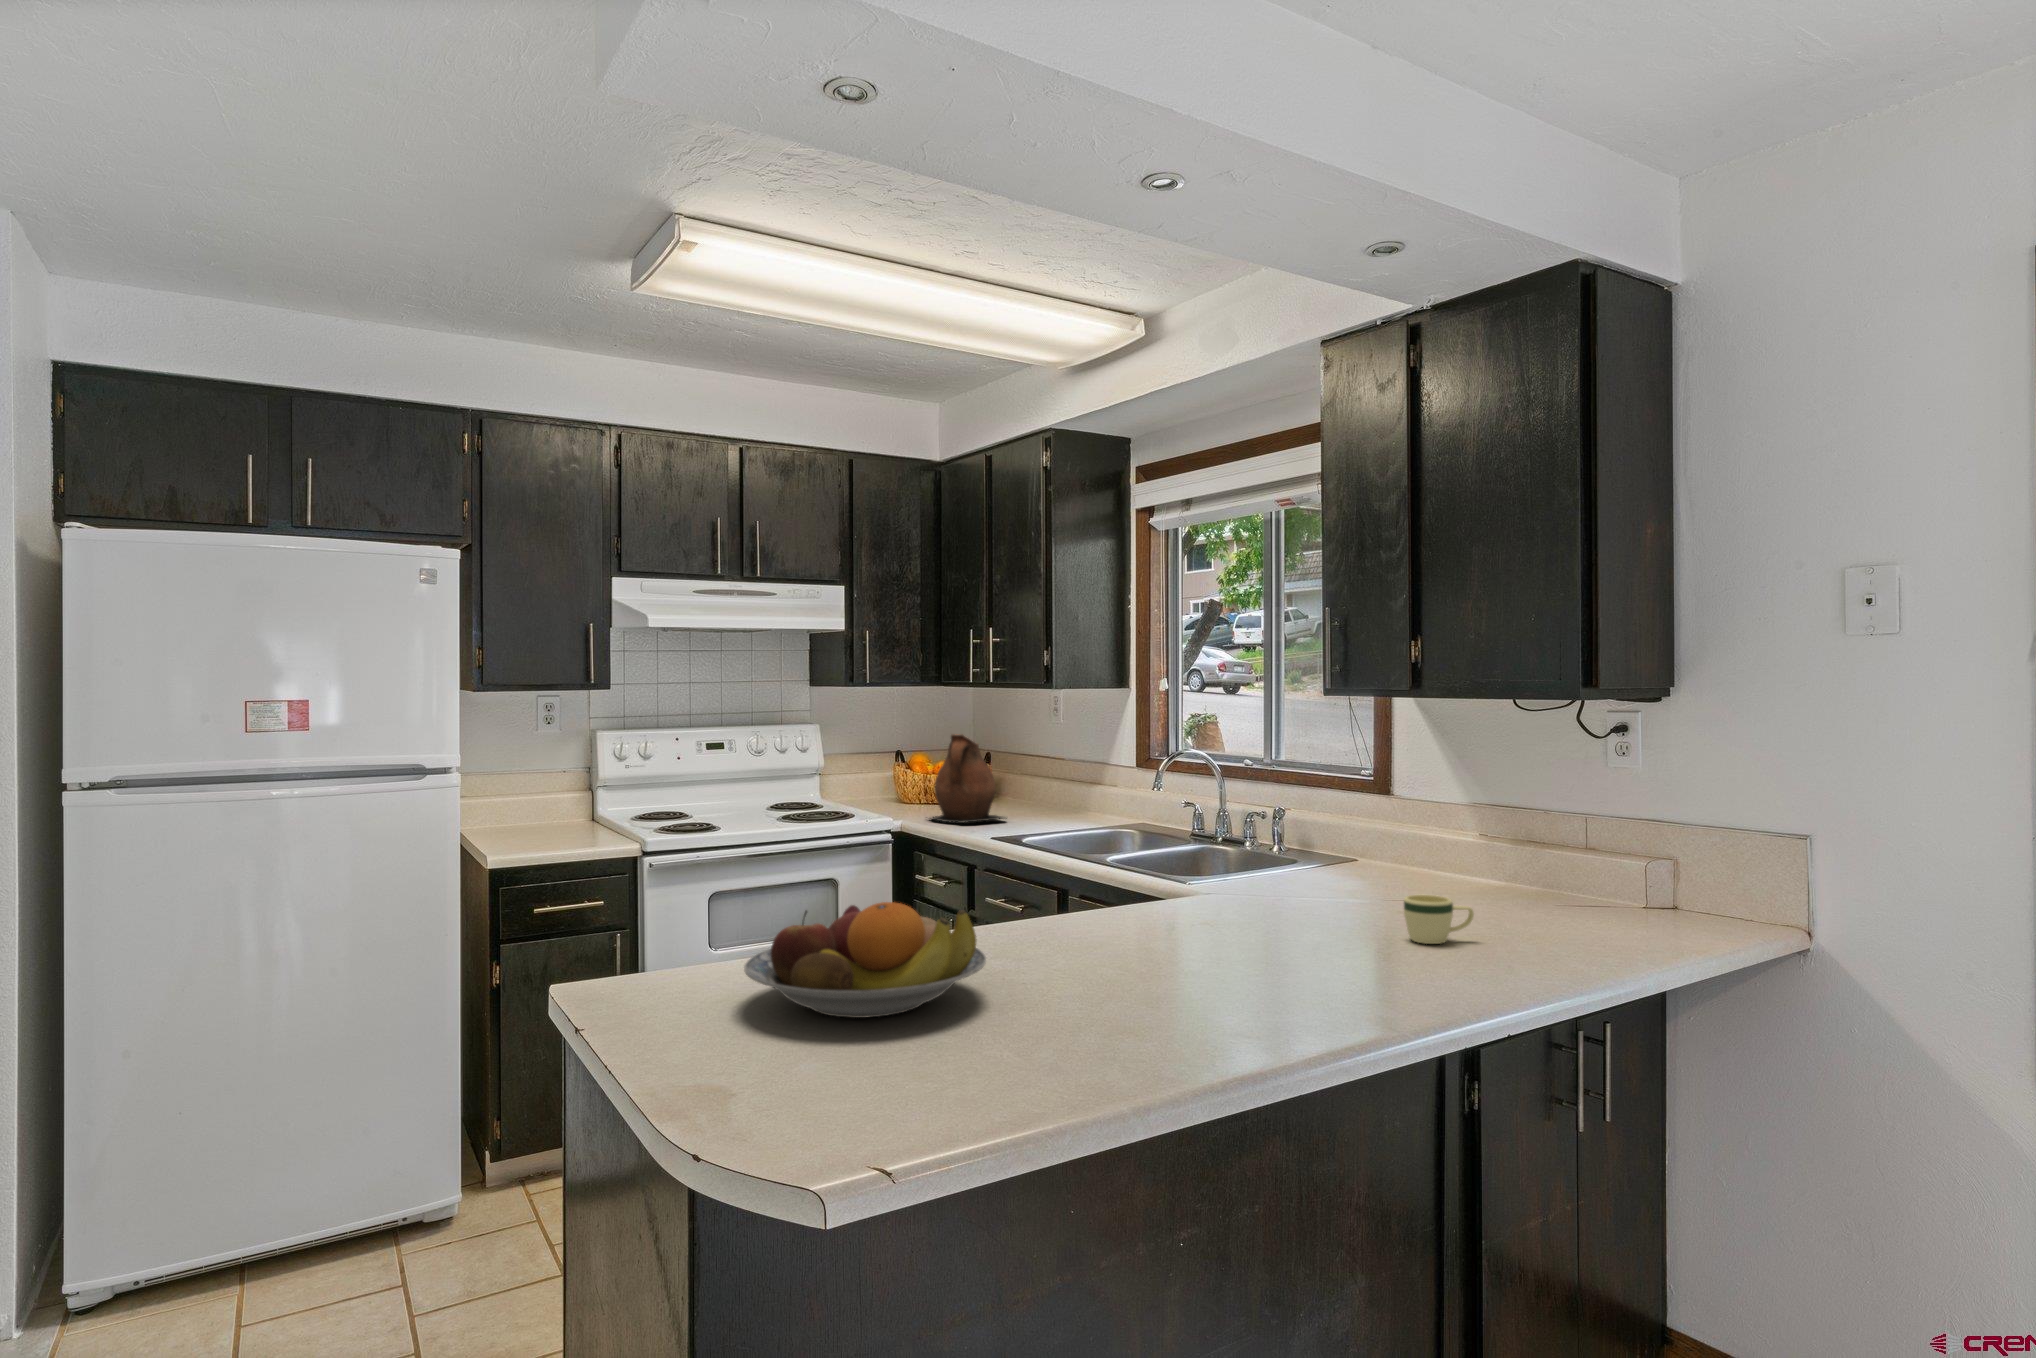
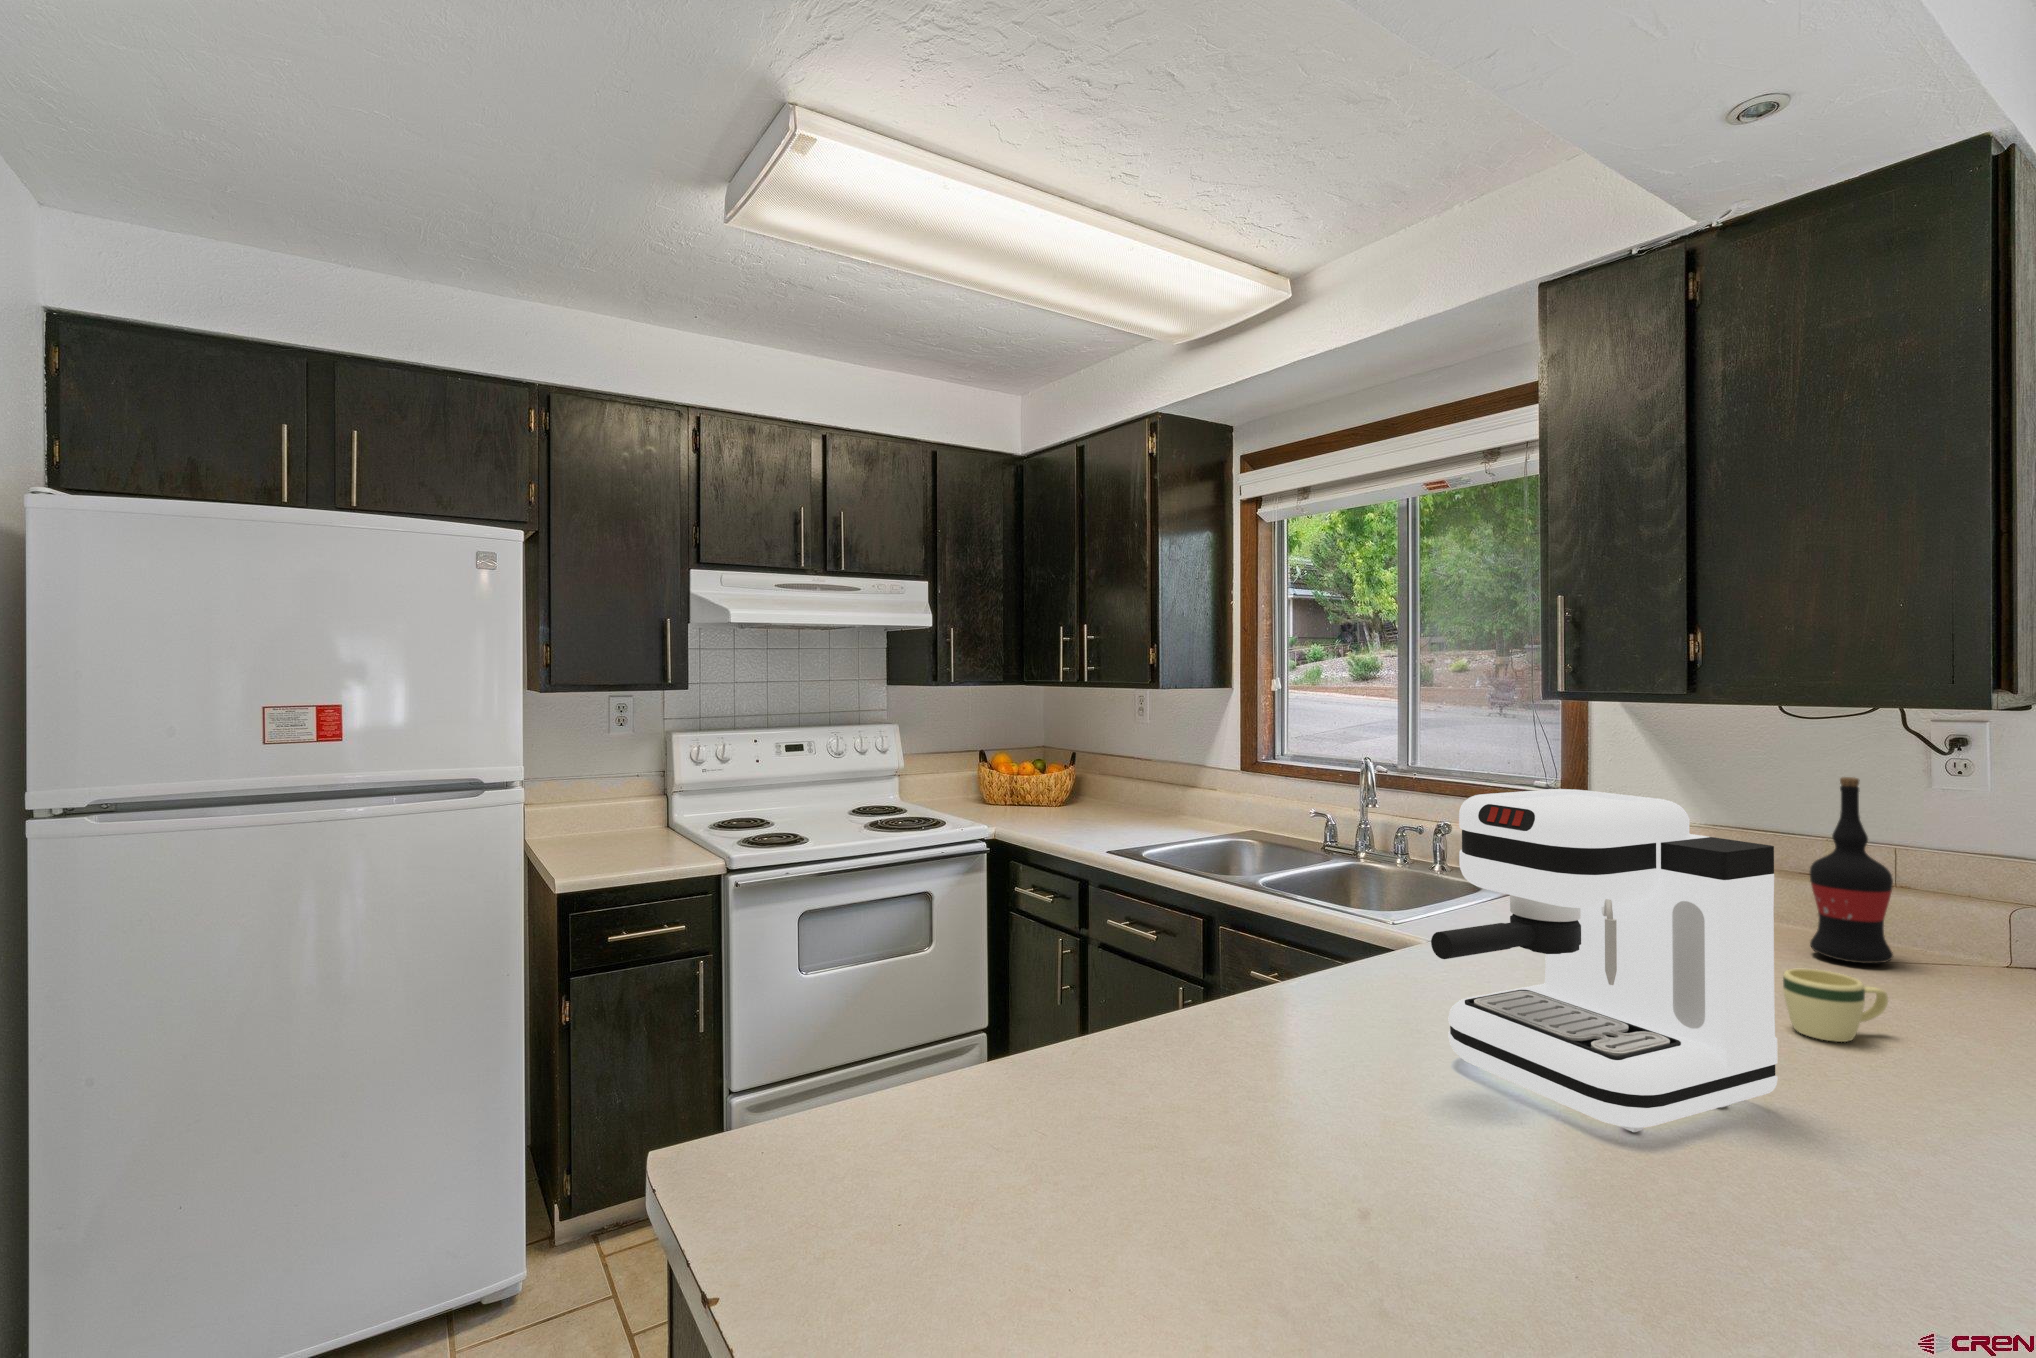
ceramic pitcher: present [930,734,1007,823] -> none [1019,737,1106,831]
wine bottle: none [1501,757,1557,905] -> present [1810,777,1893,963]
coffee maker: none [1099,758,1328,981] -> present [1431,789,1777,1132]
fruit bowl: present [744,902,986,1018] -> none [957,1016,1342,1241]

